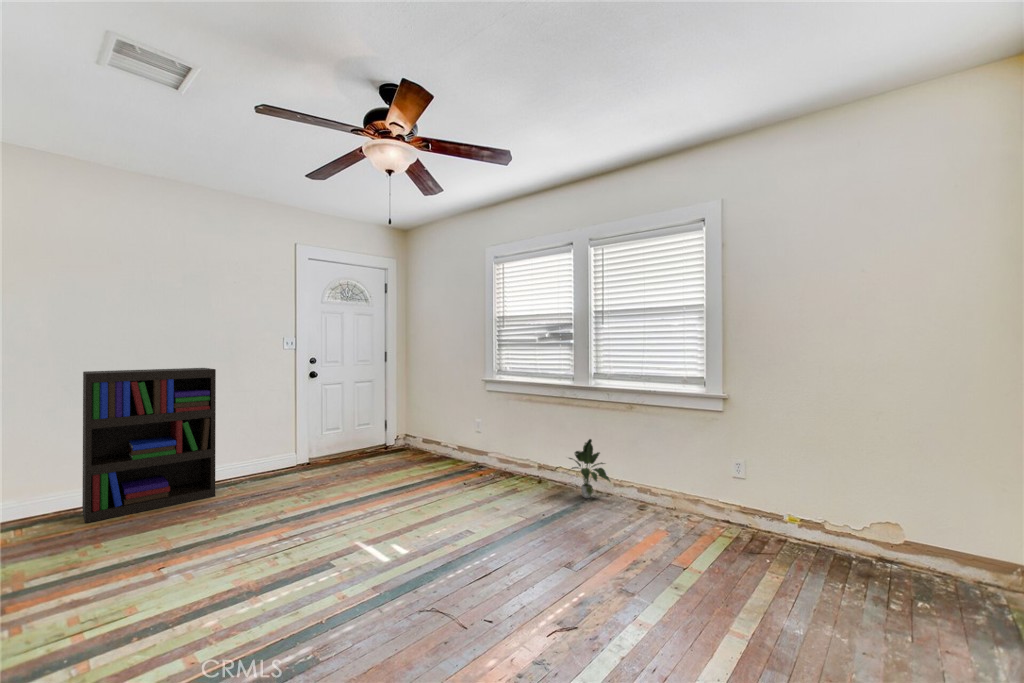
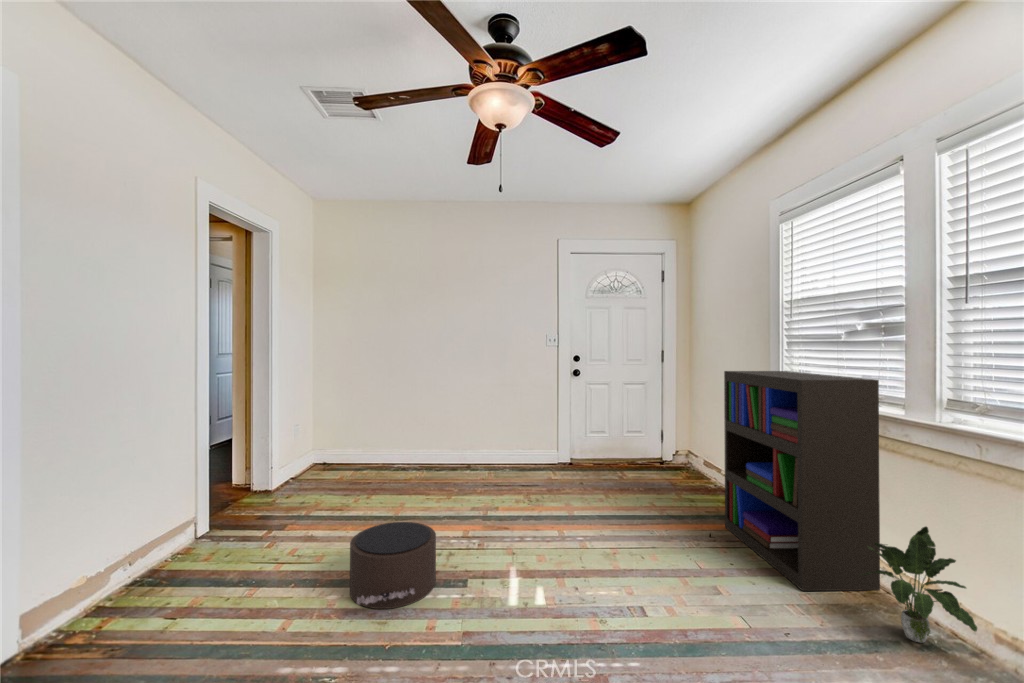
bookshelf: present [82,368,216,523] -> present [724,371,880,591]
pouf: none [193,528,311,617] -> present [350,522,436,609]

